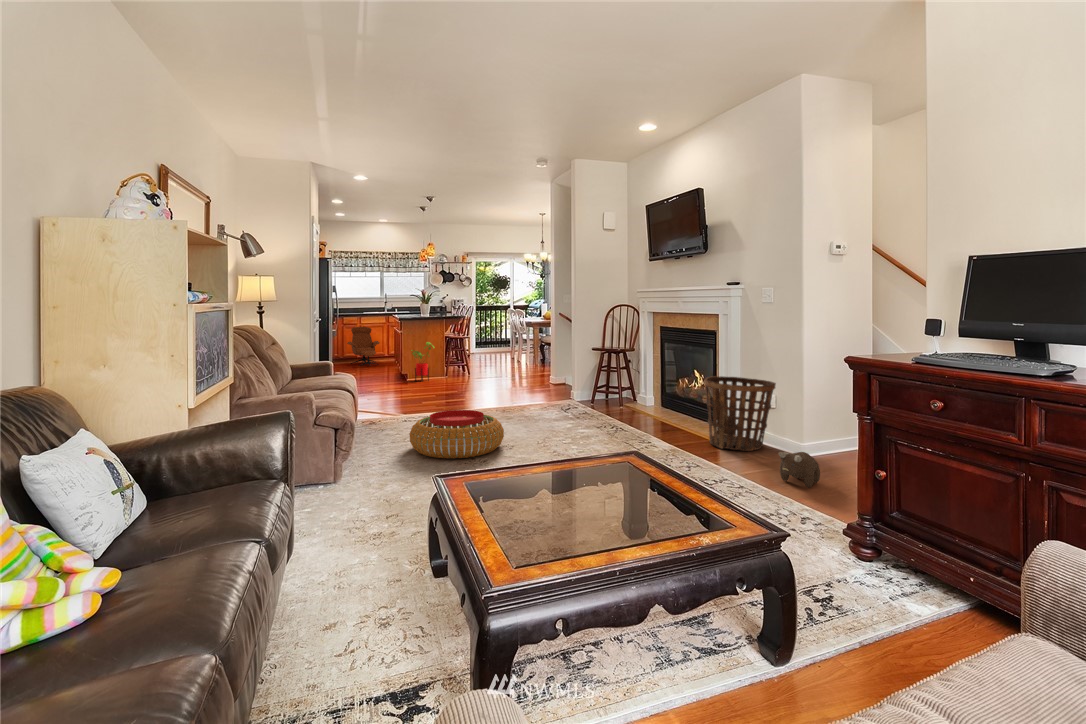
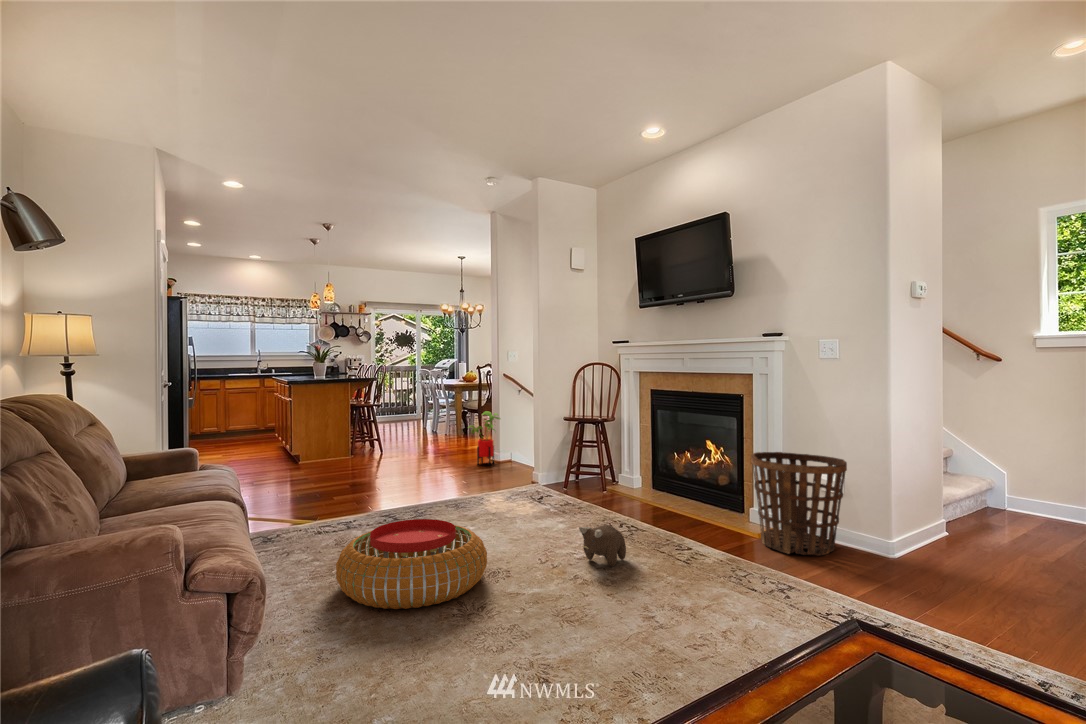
lounge chair: present [347,327,380,365] -> none [201,393,248,446]
house plant: present [412,342,434,380] -> present [468,412,500,465]
plush toy: present [779,452,820,488] -> present [579,525,626,566]

